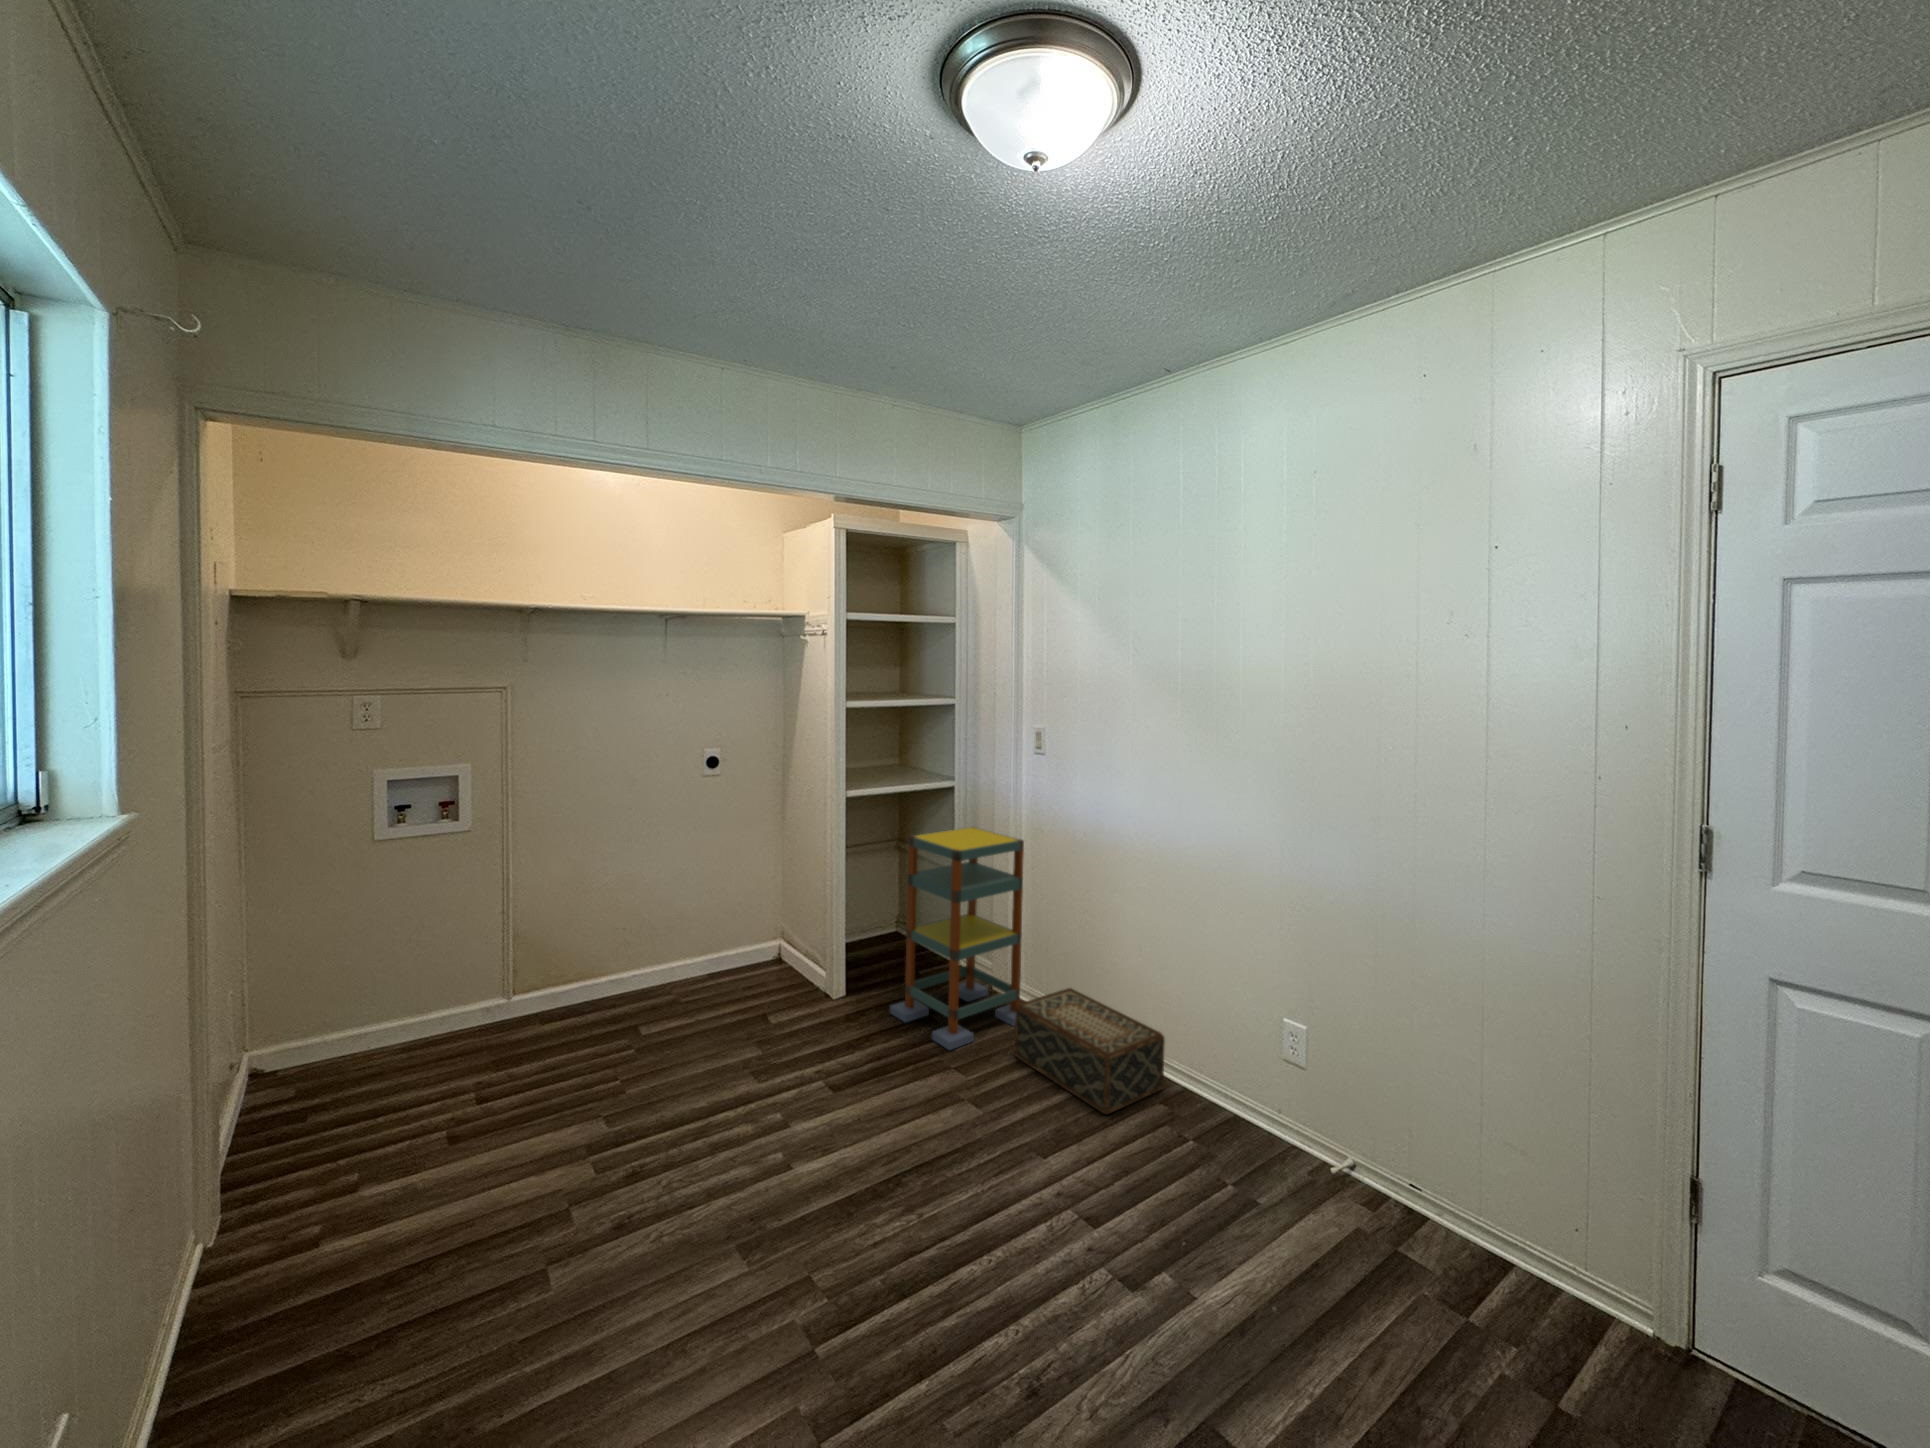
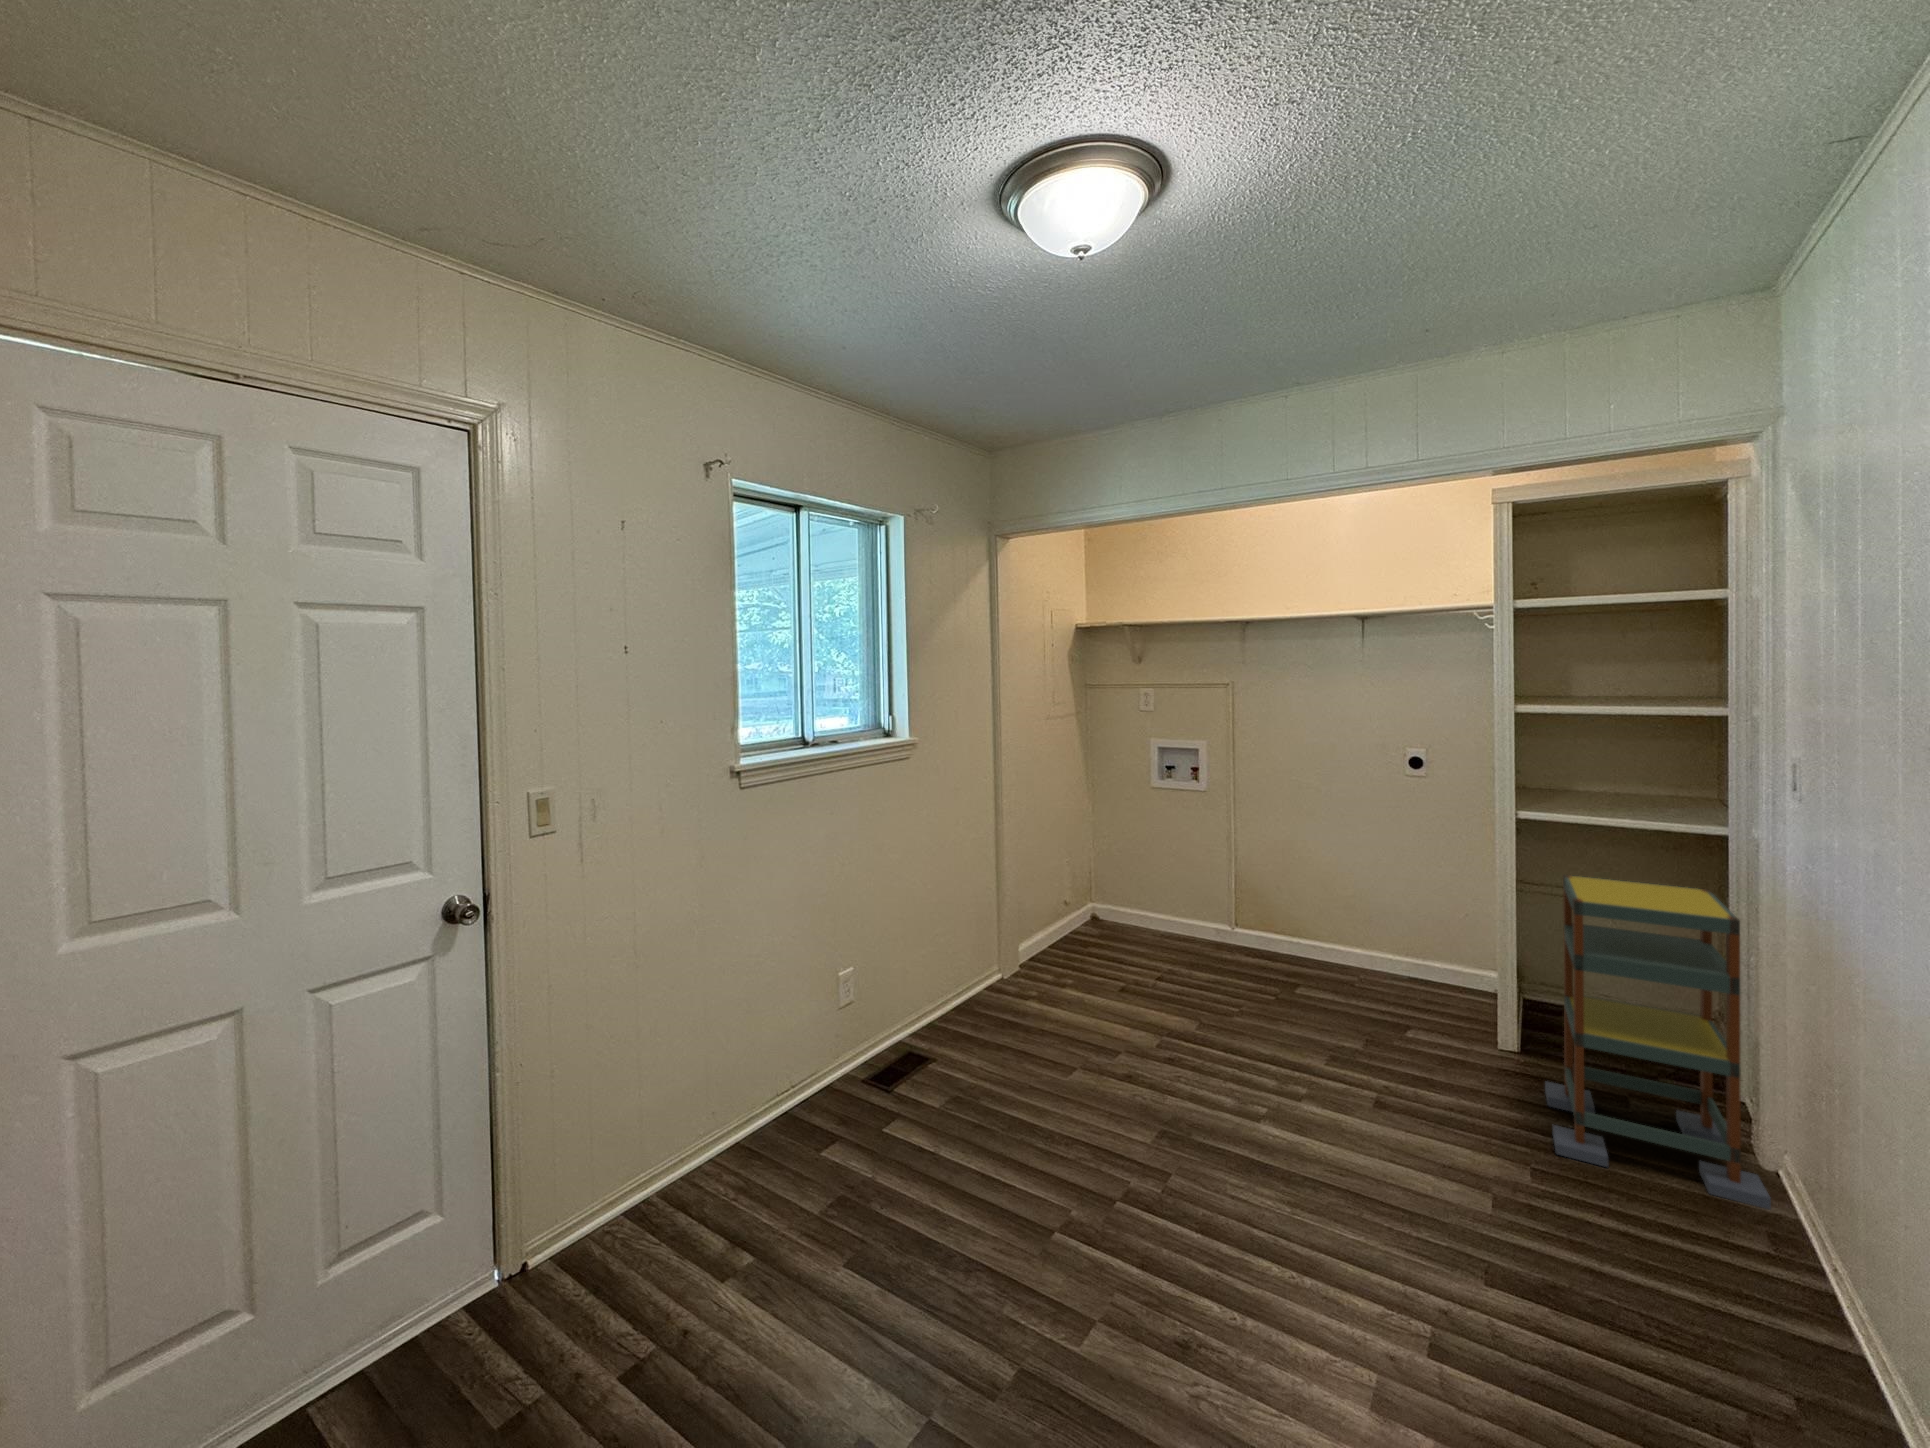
woven basket: present [1015,988,1165,1114] -> none [1640,1140,1862,1409]

